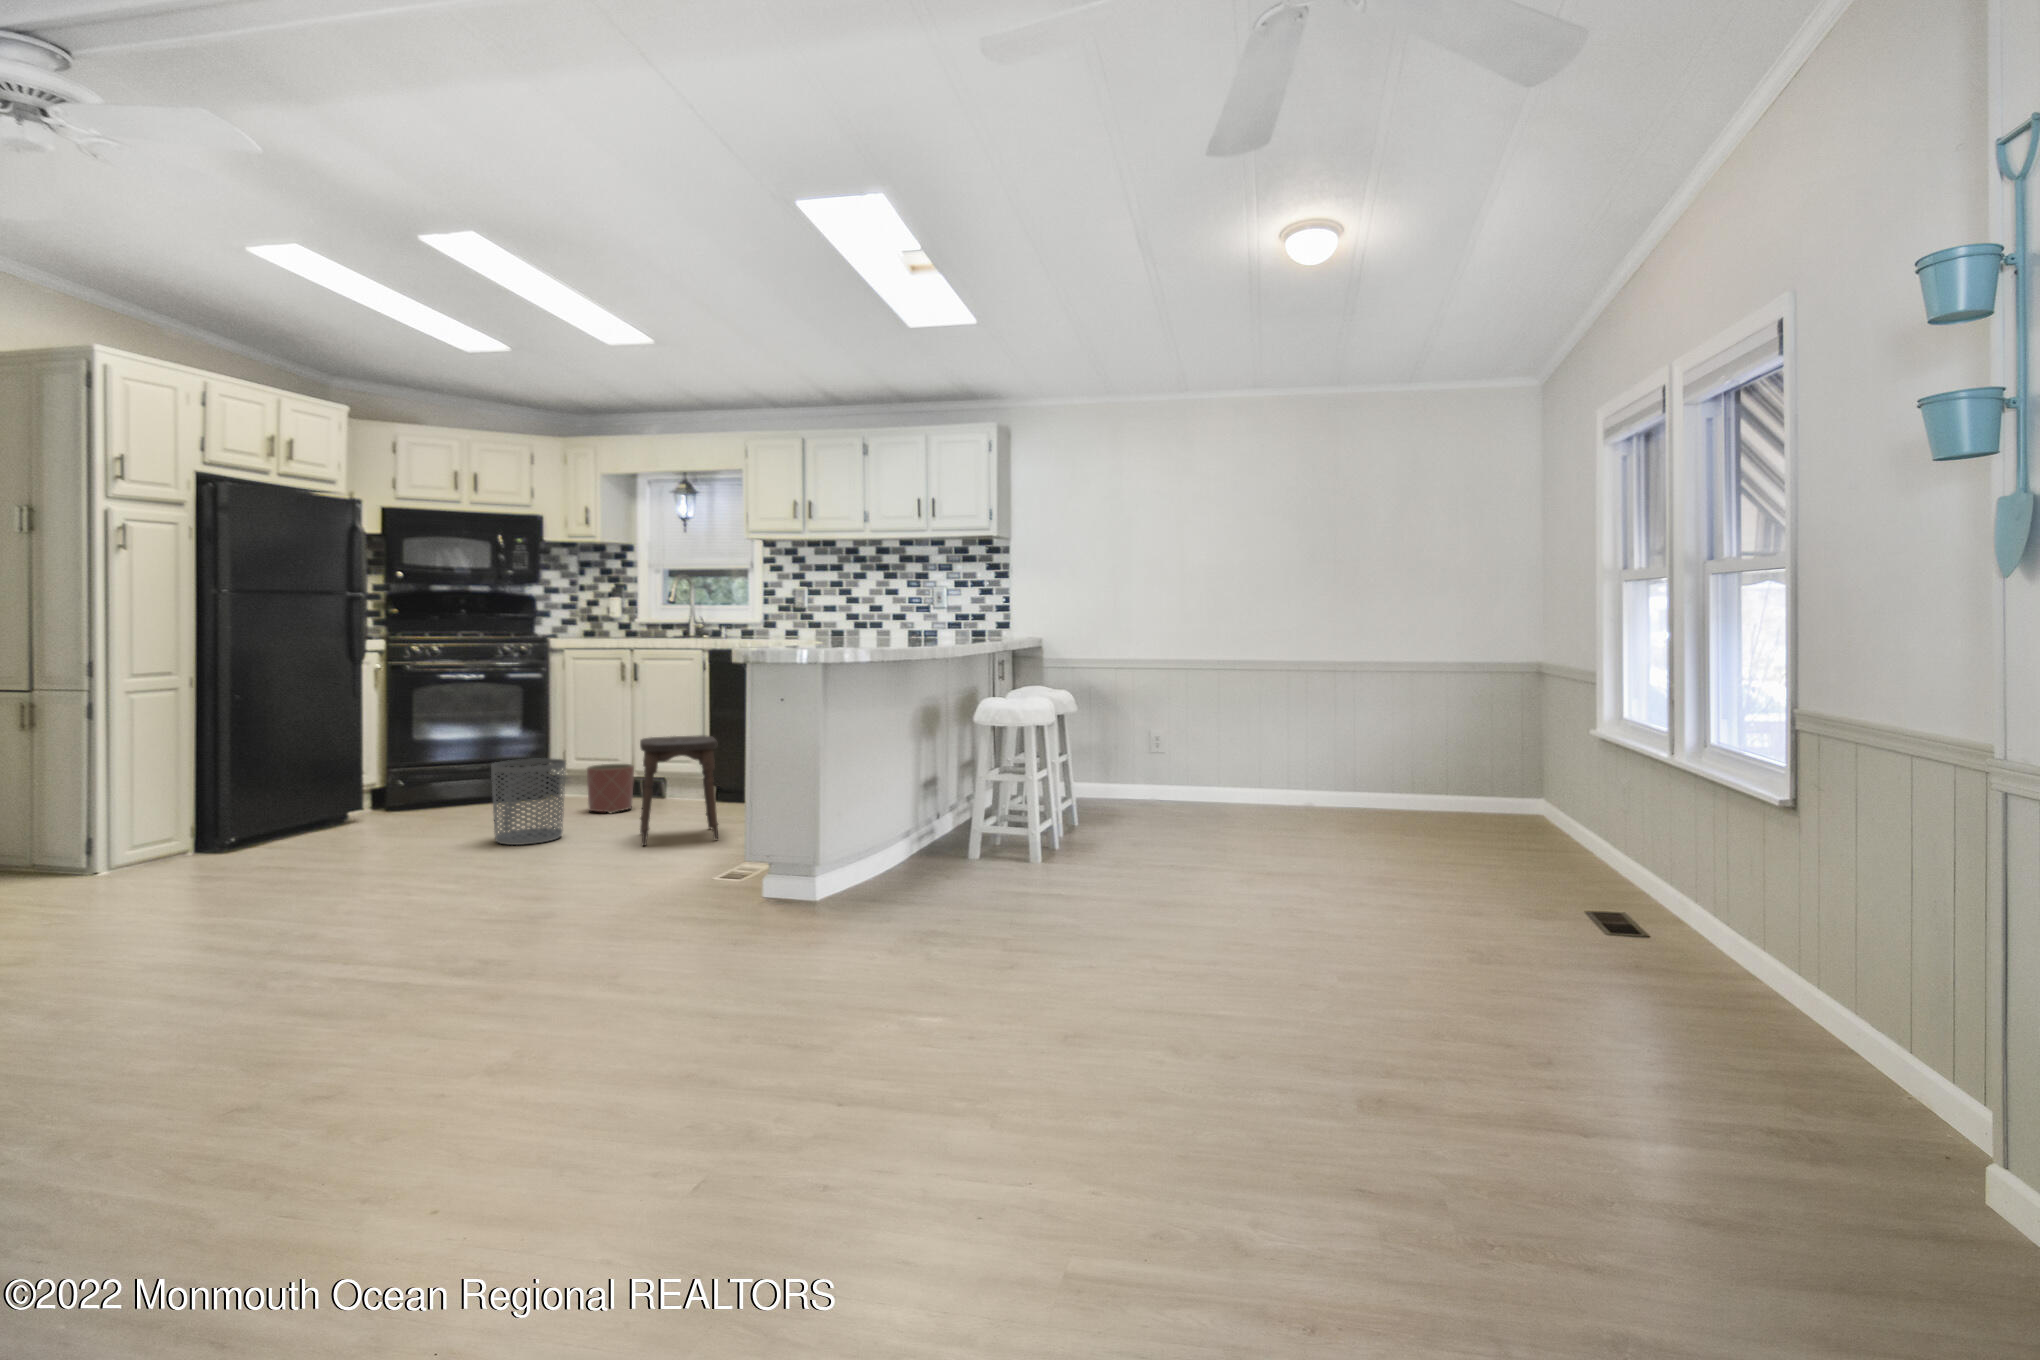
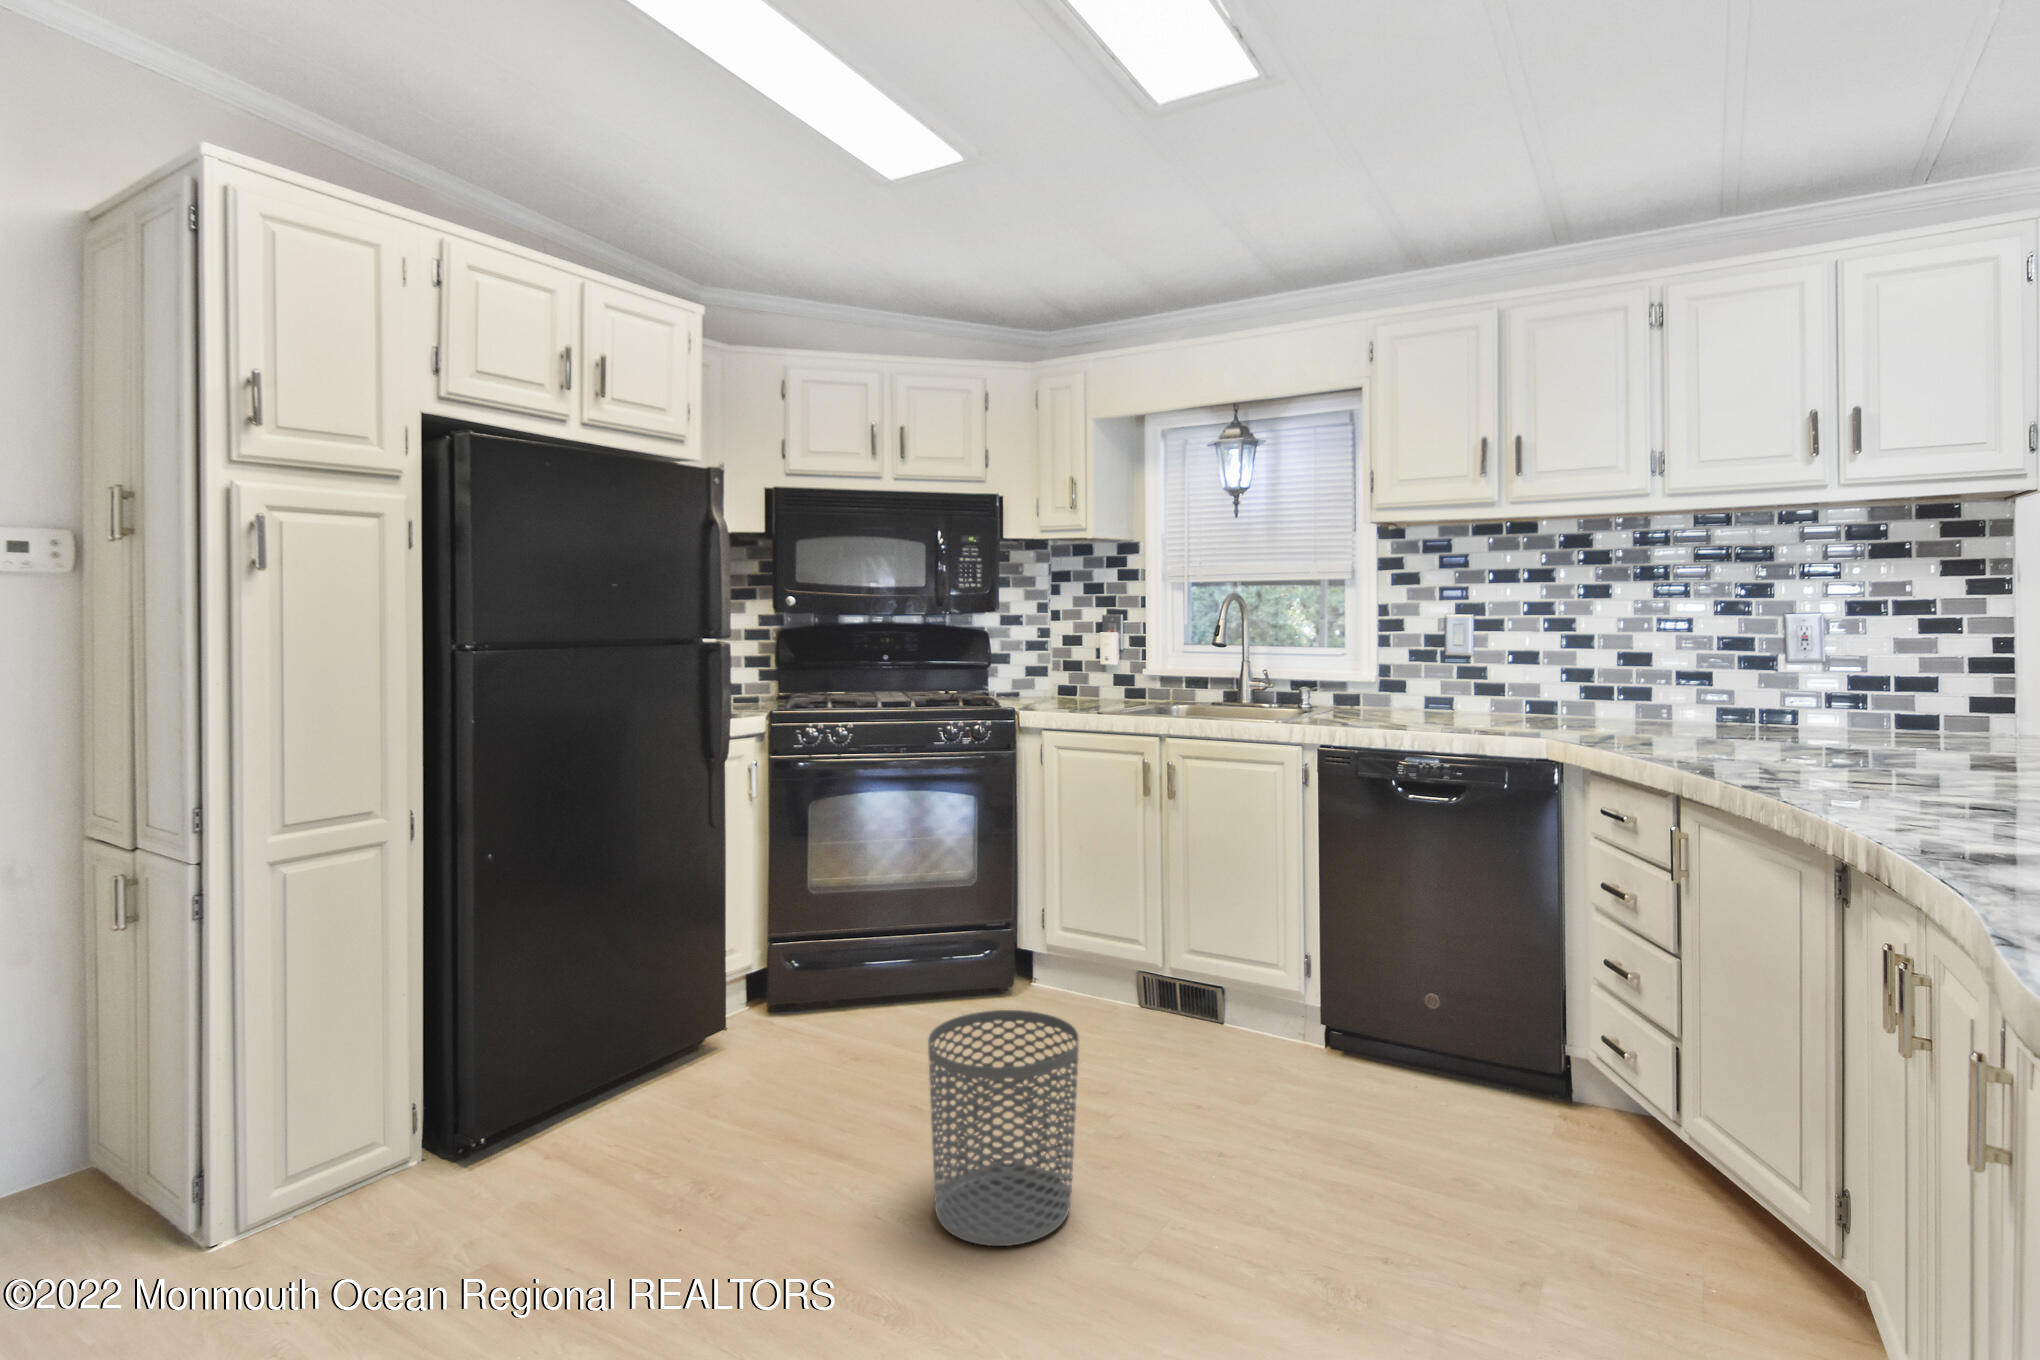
stool: present [640,735,718,846] -> none [1239,993,1463,1325]
planter: present [587,764,634,814] -> none [1092,968,1177,1085]

